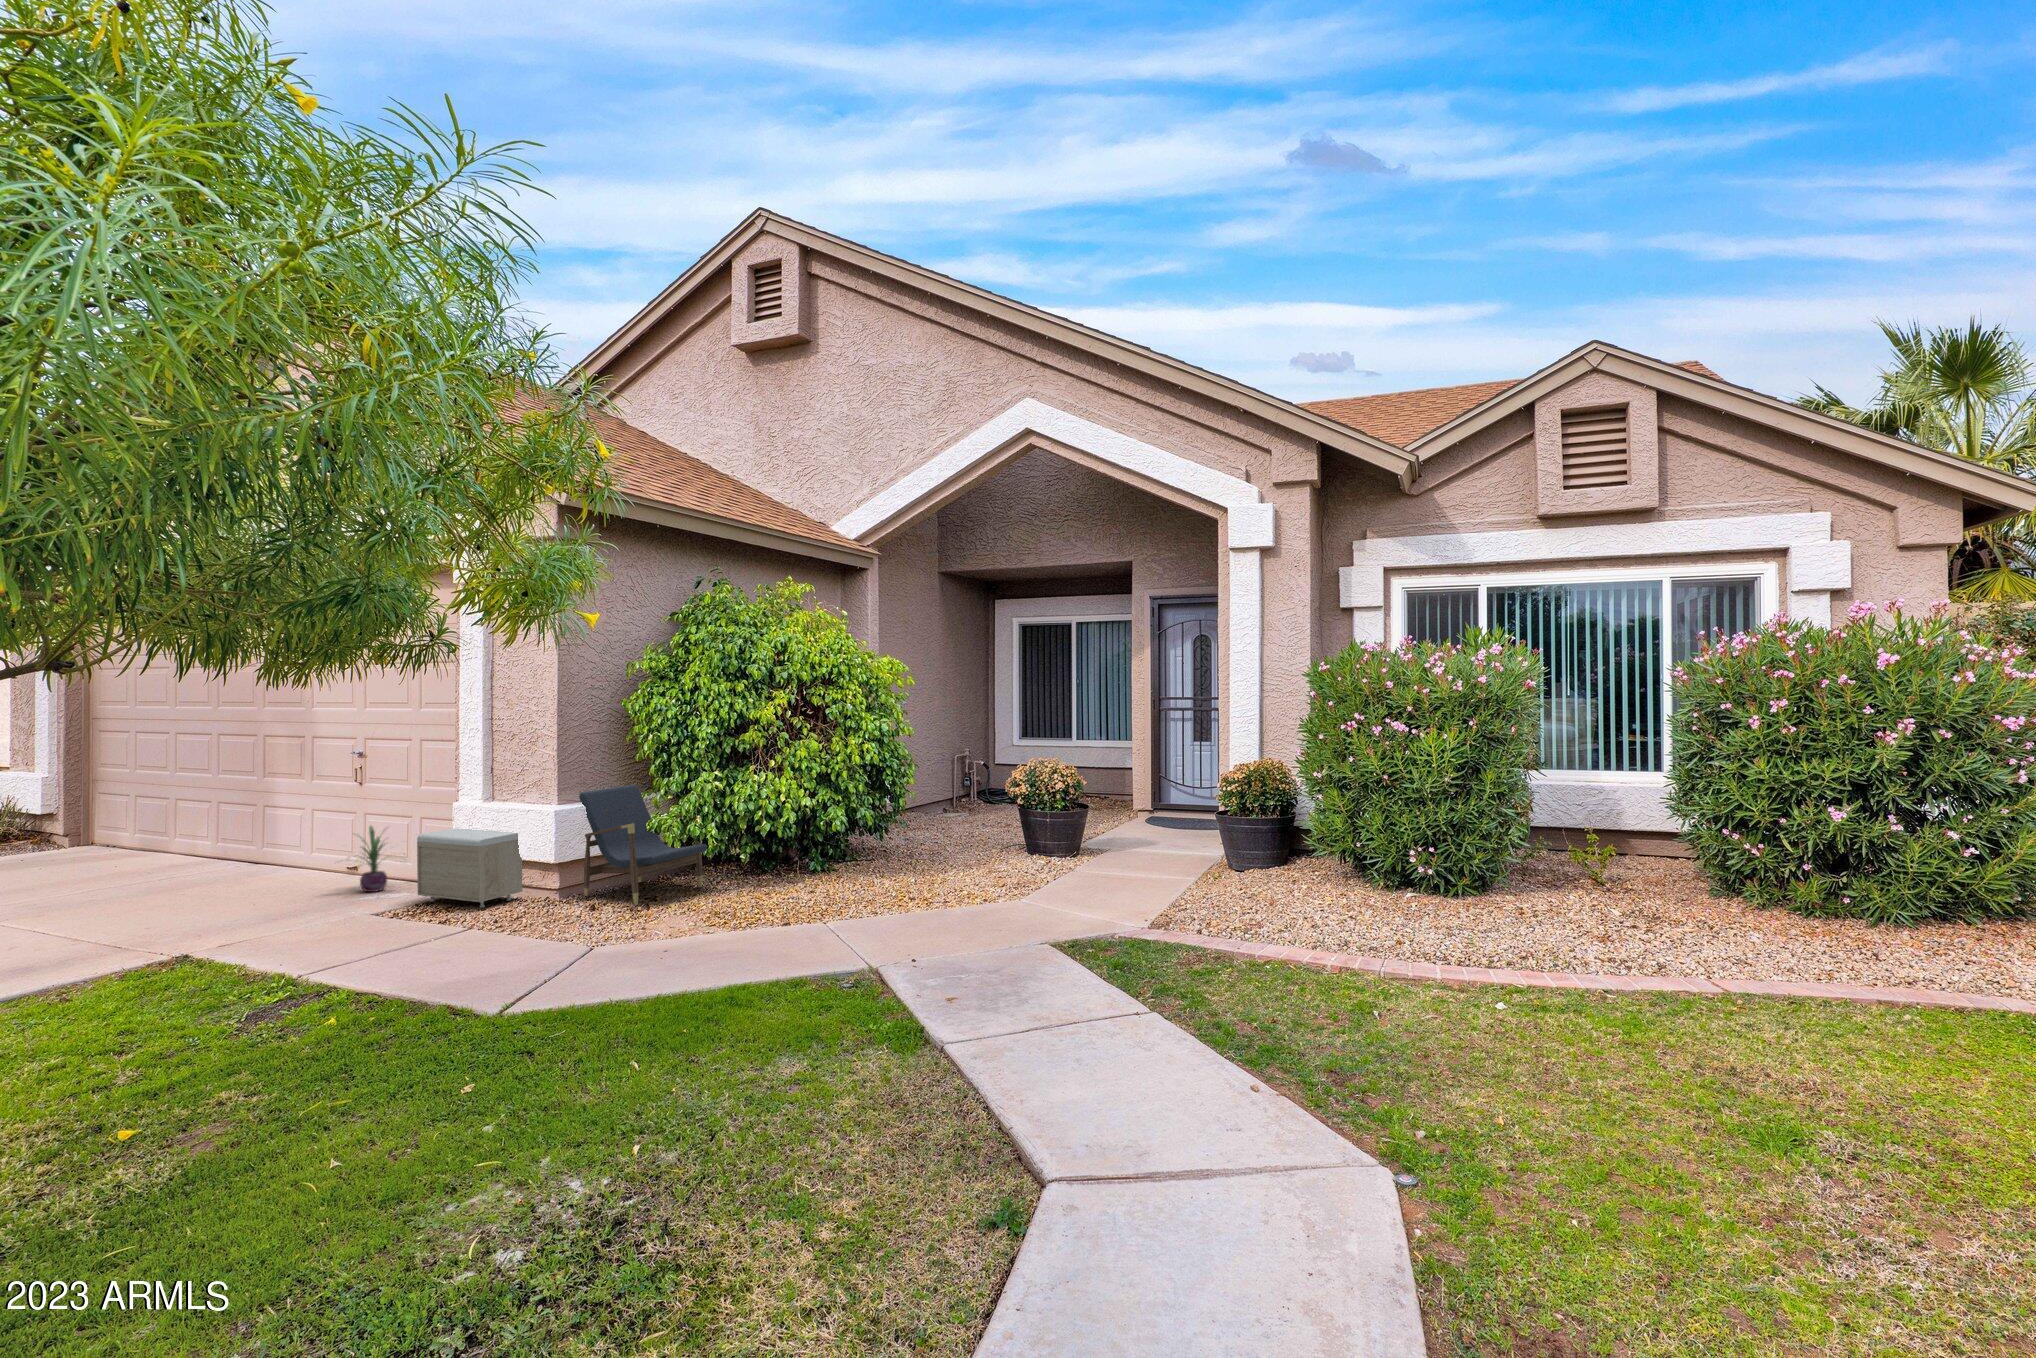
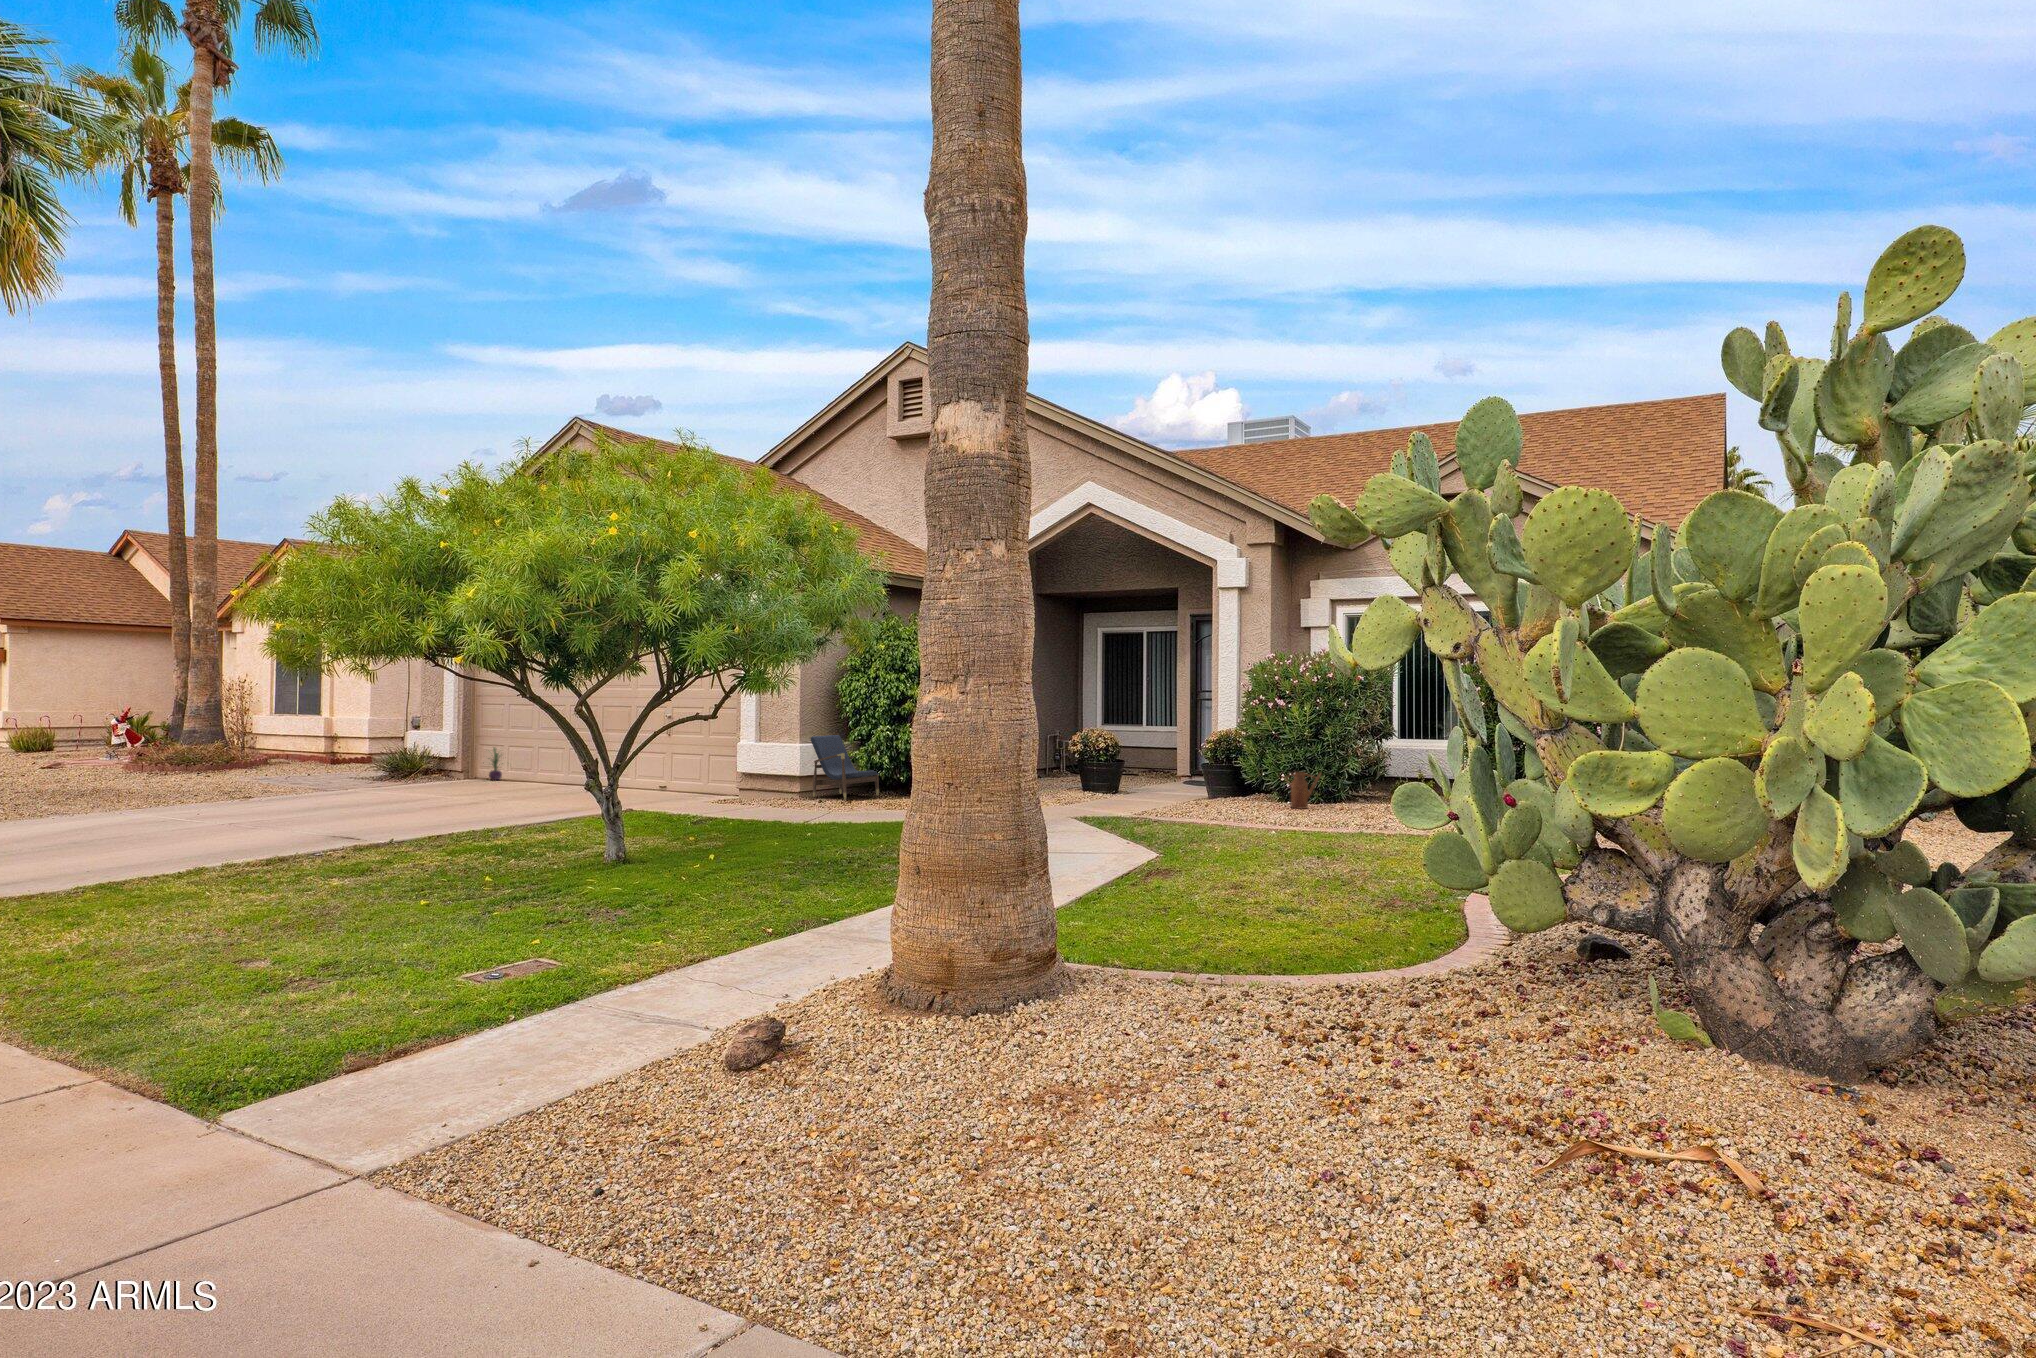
decorative plant: present [349,826,406,892] -> present [489,748,502,780]
storage bench: present [417,828,522,907] -> none [723,757,780,799]
watering can: none [1393,842,1459,907] -> present [1287,772,1321,809]

